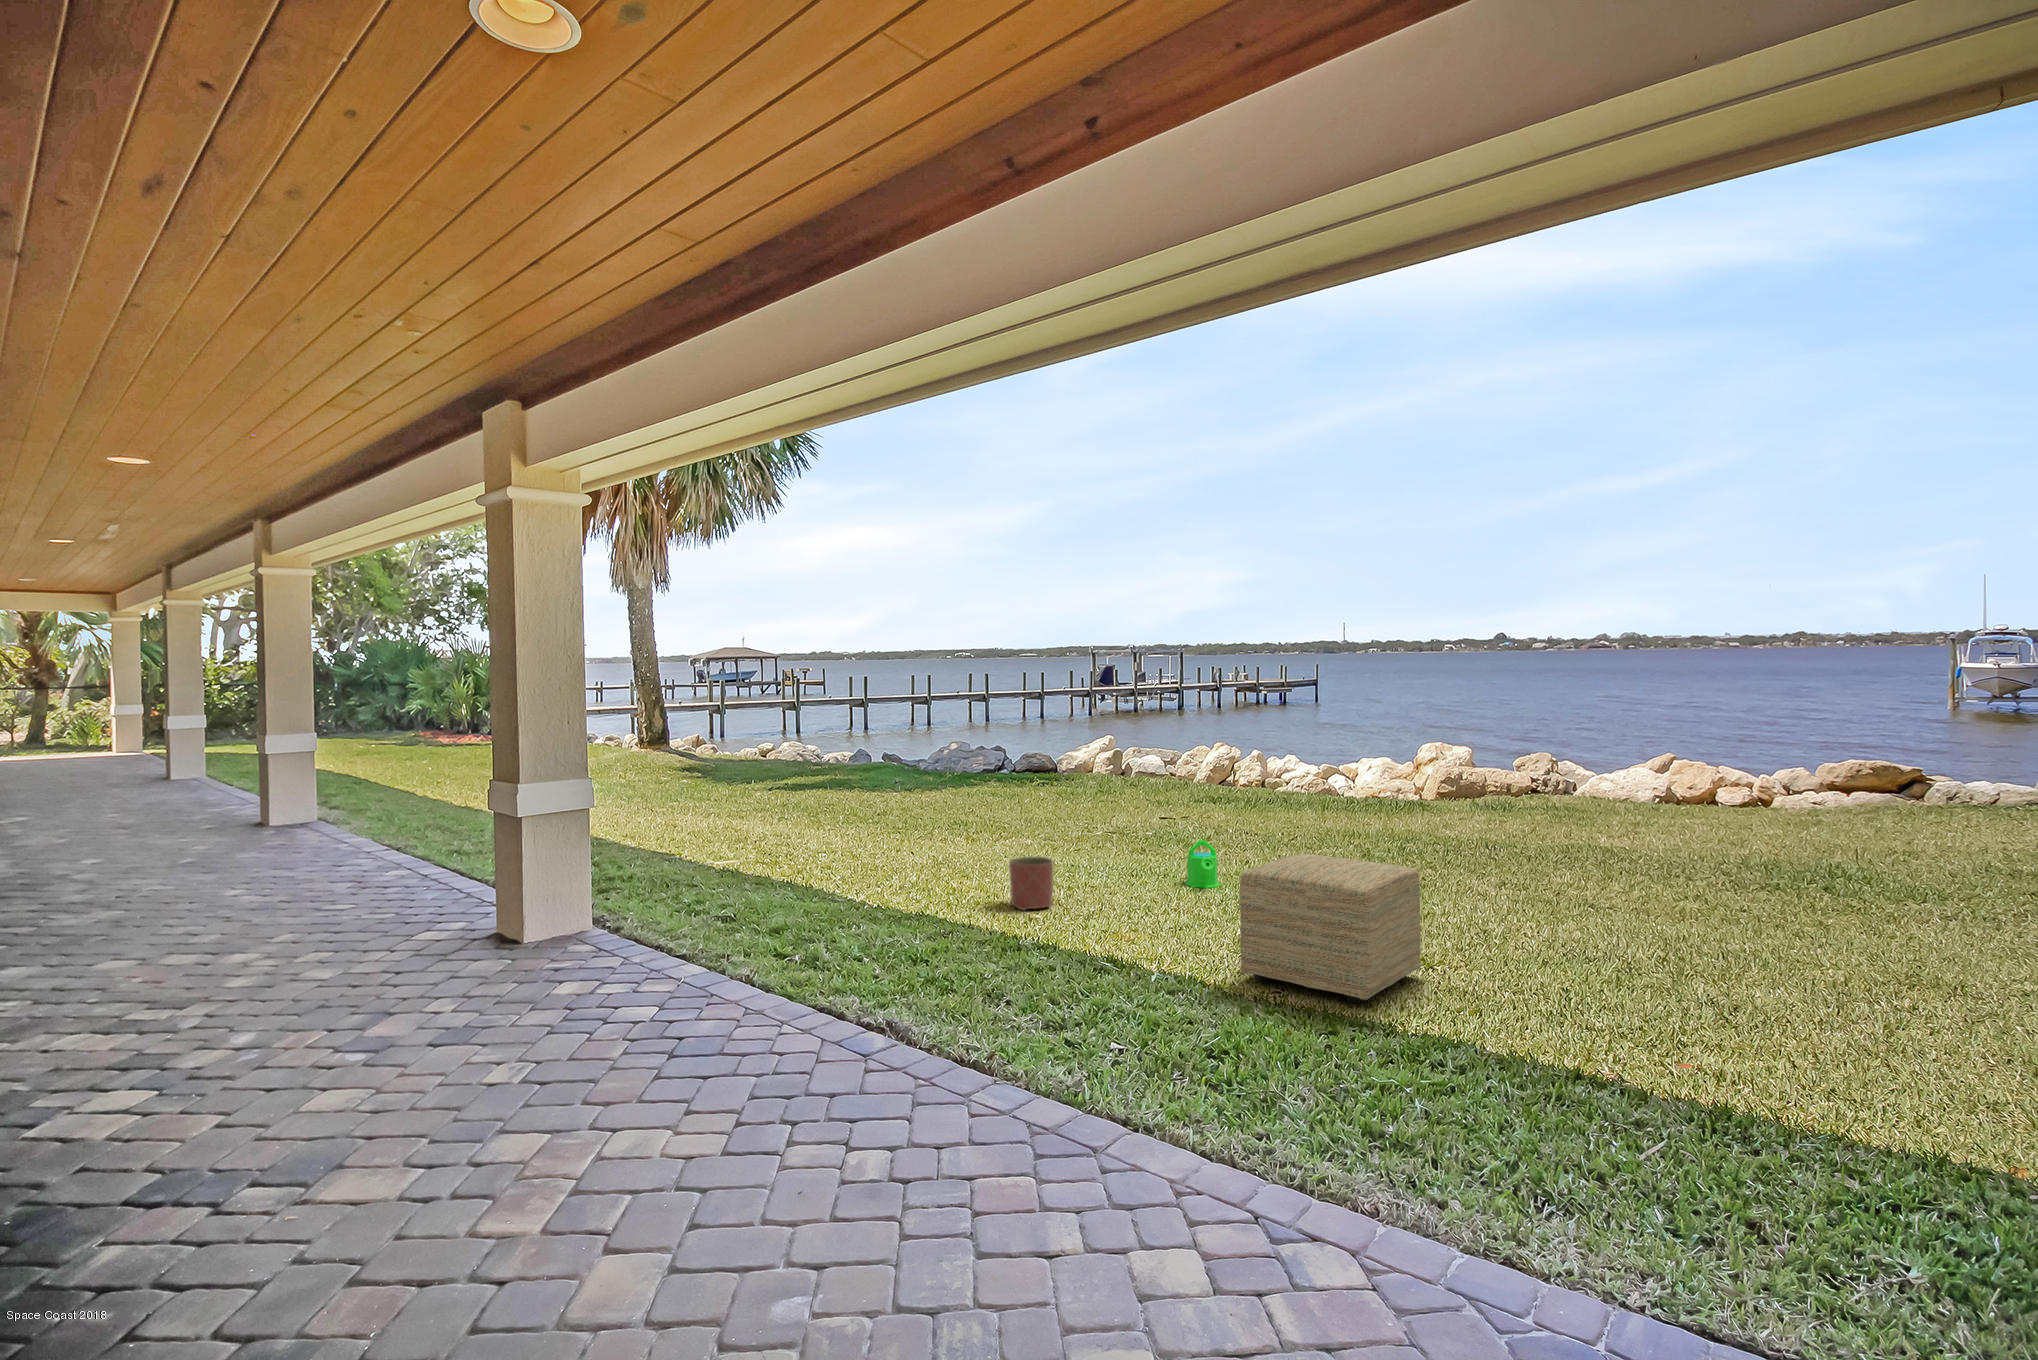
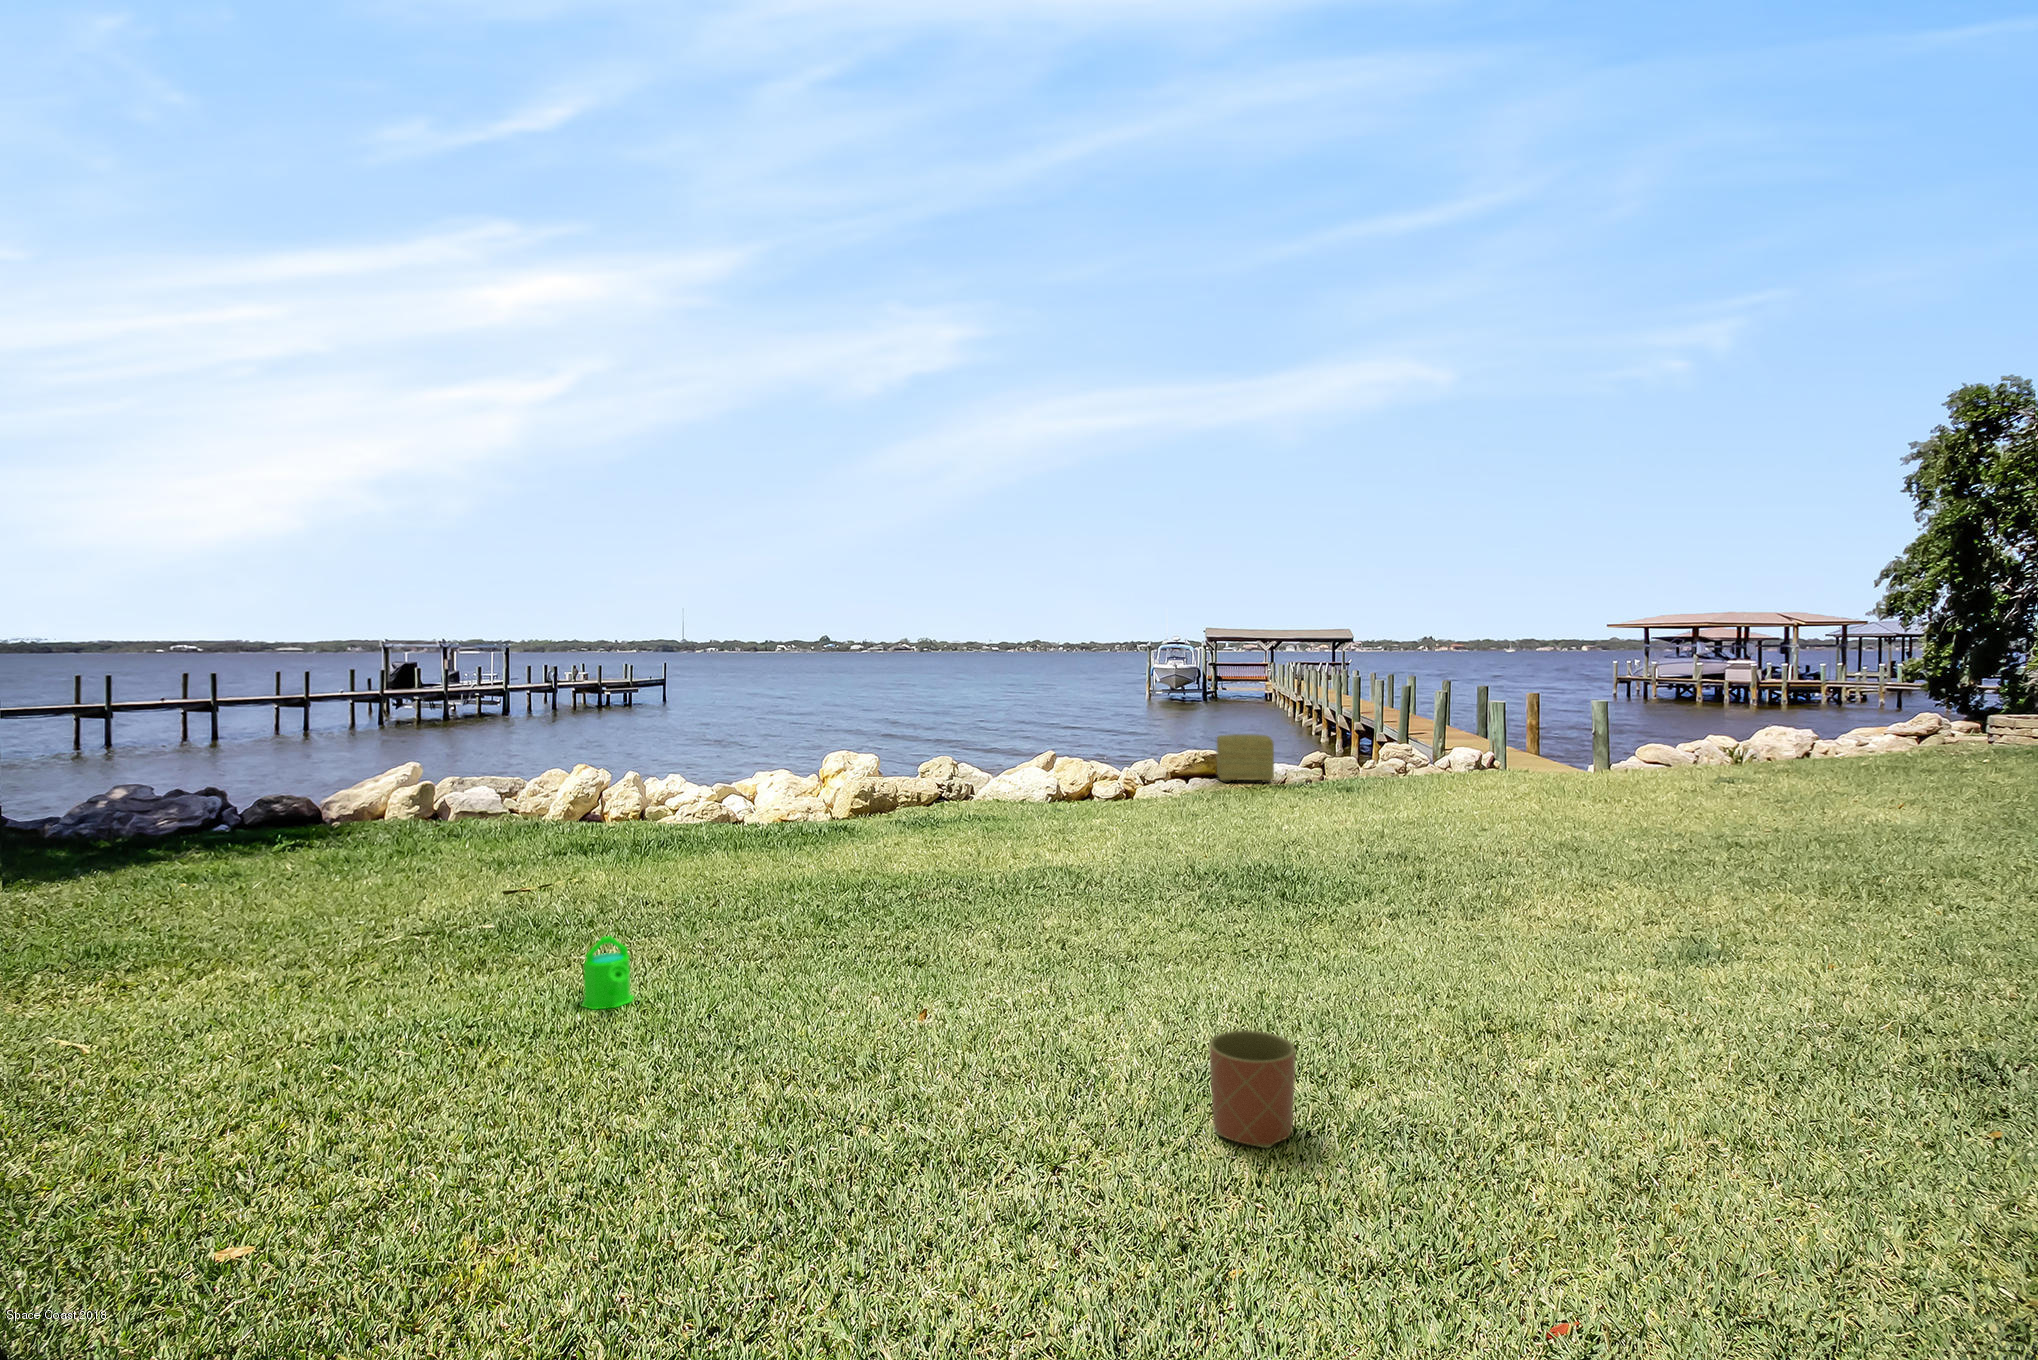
ottoman: present [1240,854,1421,1003] -> present [1217,734,1274,783]
planter: present [1009,857,1054,910] -> present [1209,1030,1296,1148]

